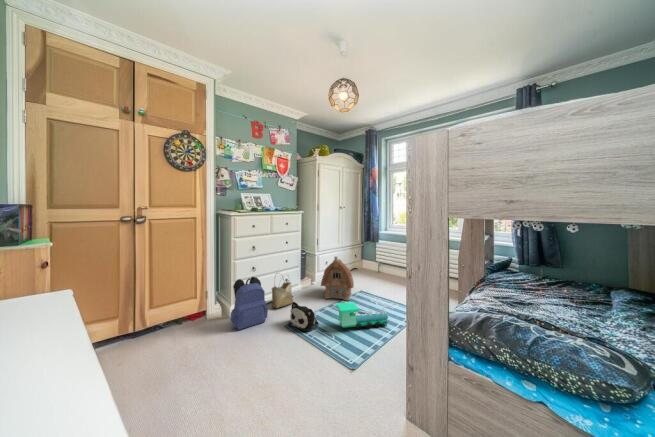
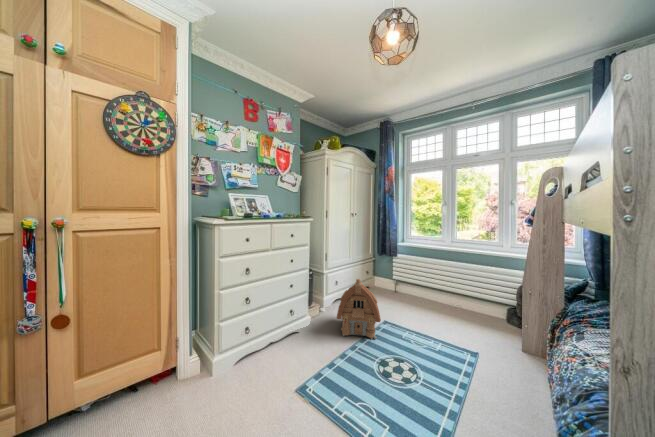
backpack: present [230,277,268,330] -> none [210,315,268,407]
woven basket: present [272,282,293,308] -> none [272,303,301,358]
plush toy: present [289,302,318,331] -> none [301,353,346,405]
toy train: present [336,302,388,329] -> none [372,351,448,397]

